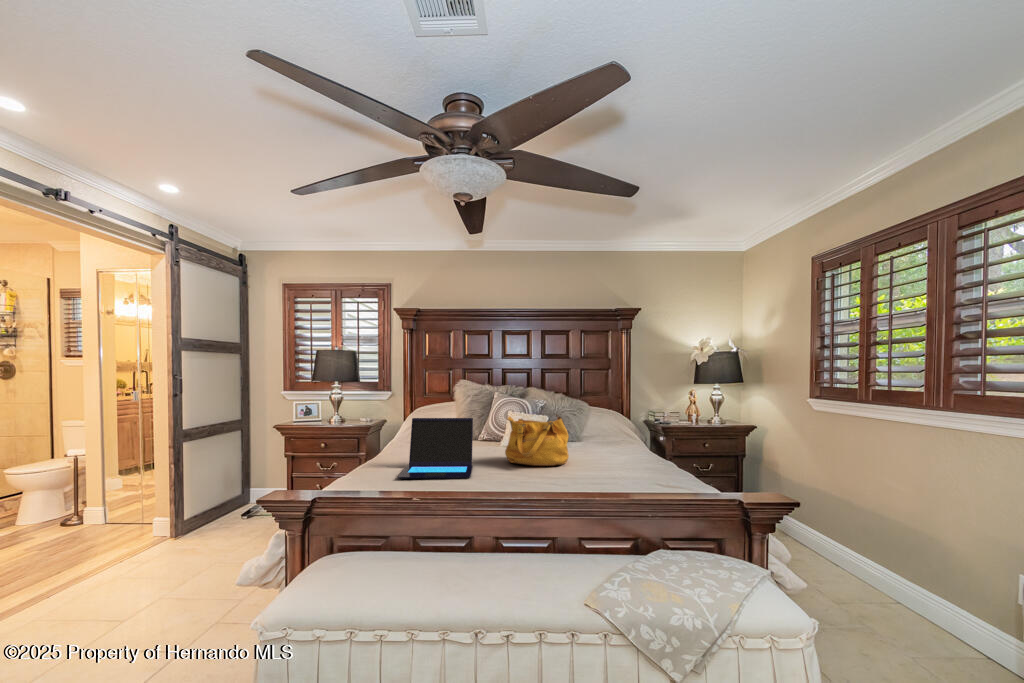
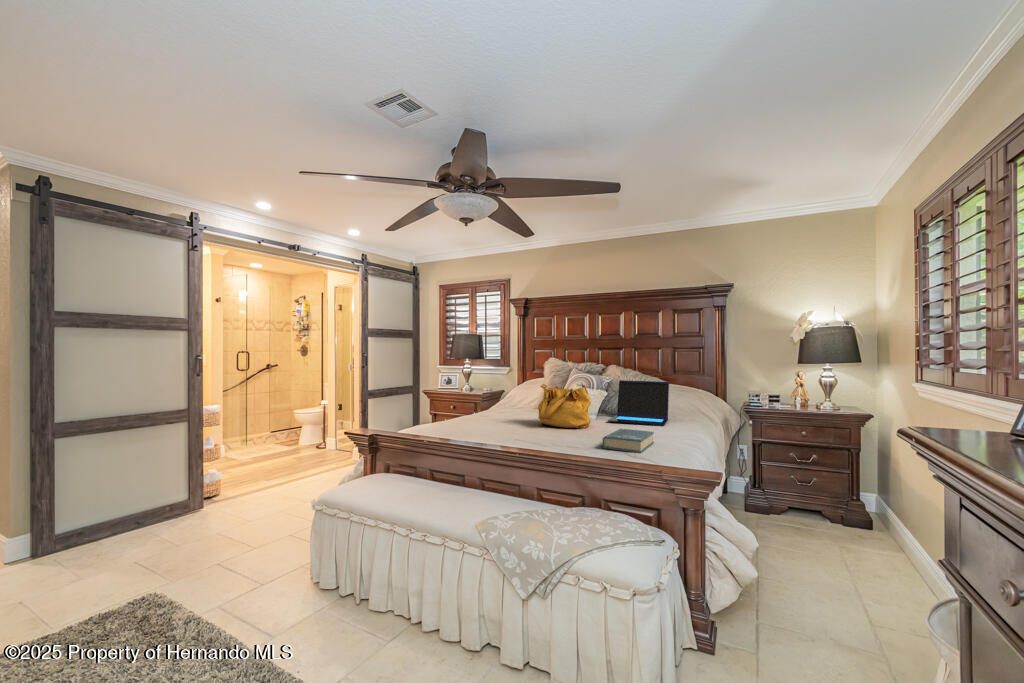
laptop: present [398,418,473,479] -> present [608,380,669,426]
book: none [625,463,677,489] -> present [603,429,654,453]

